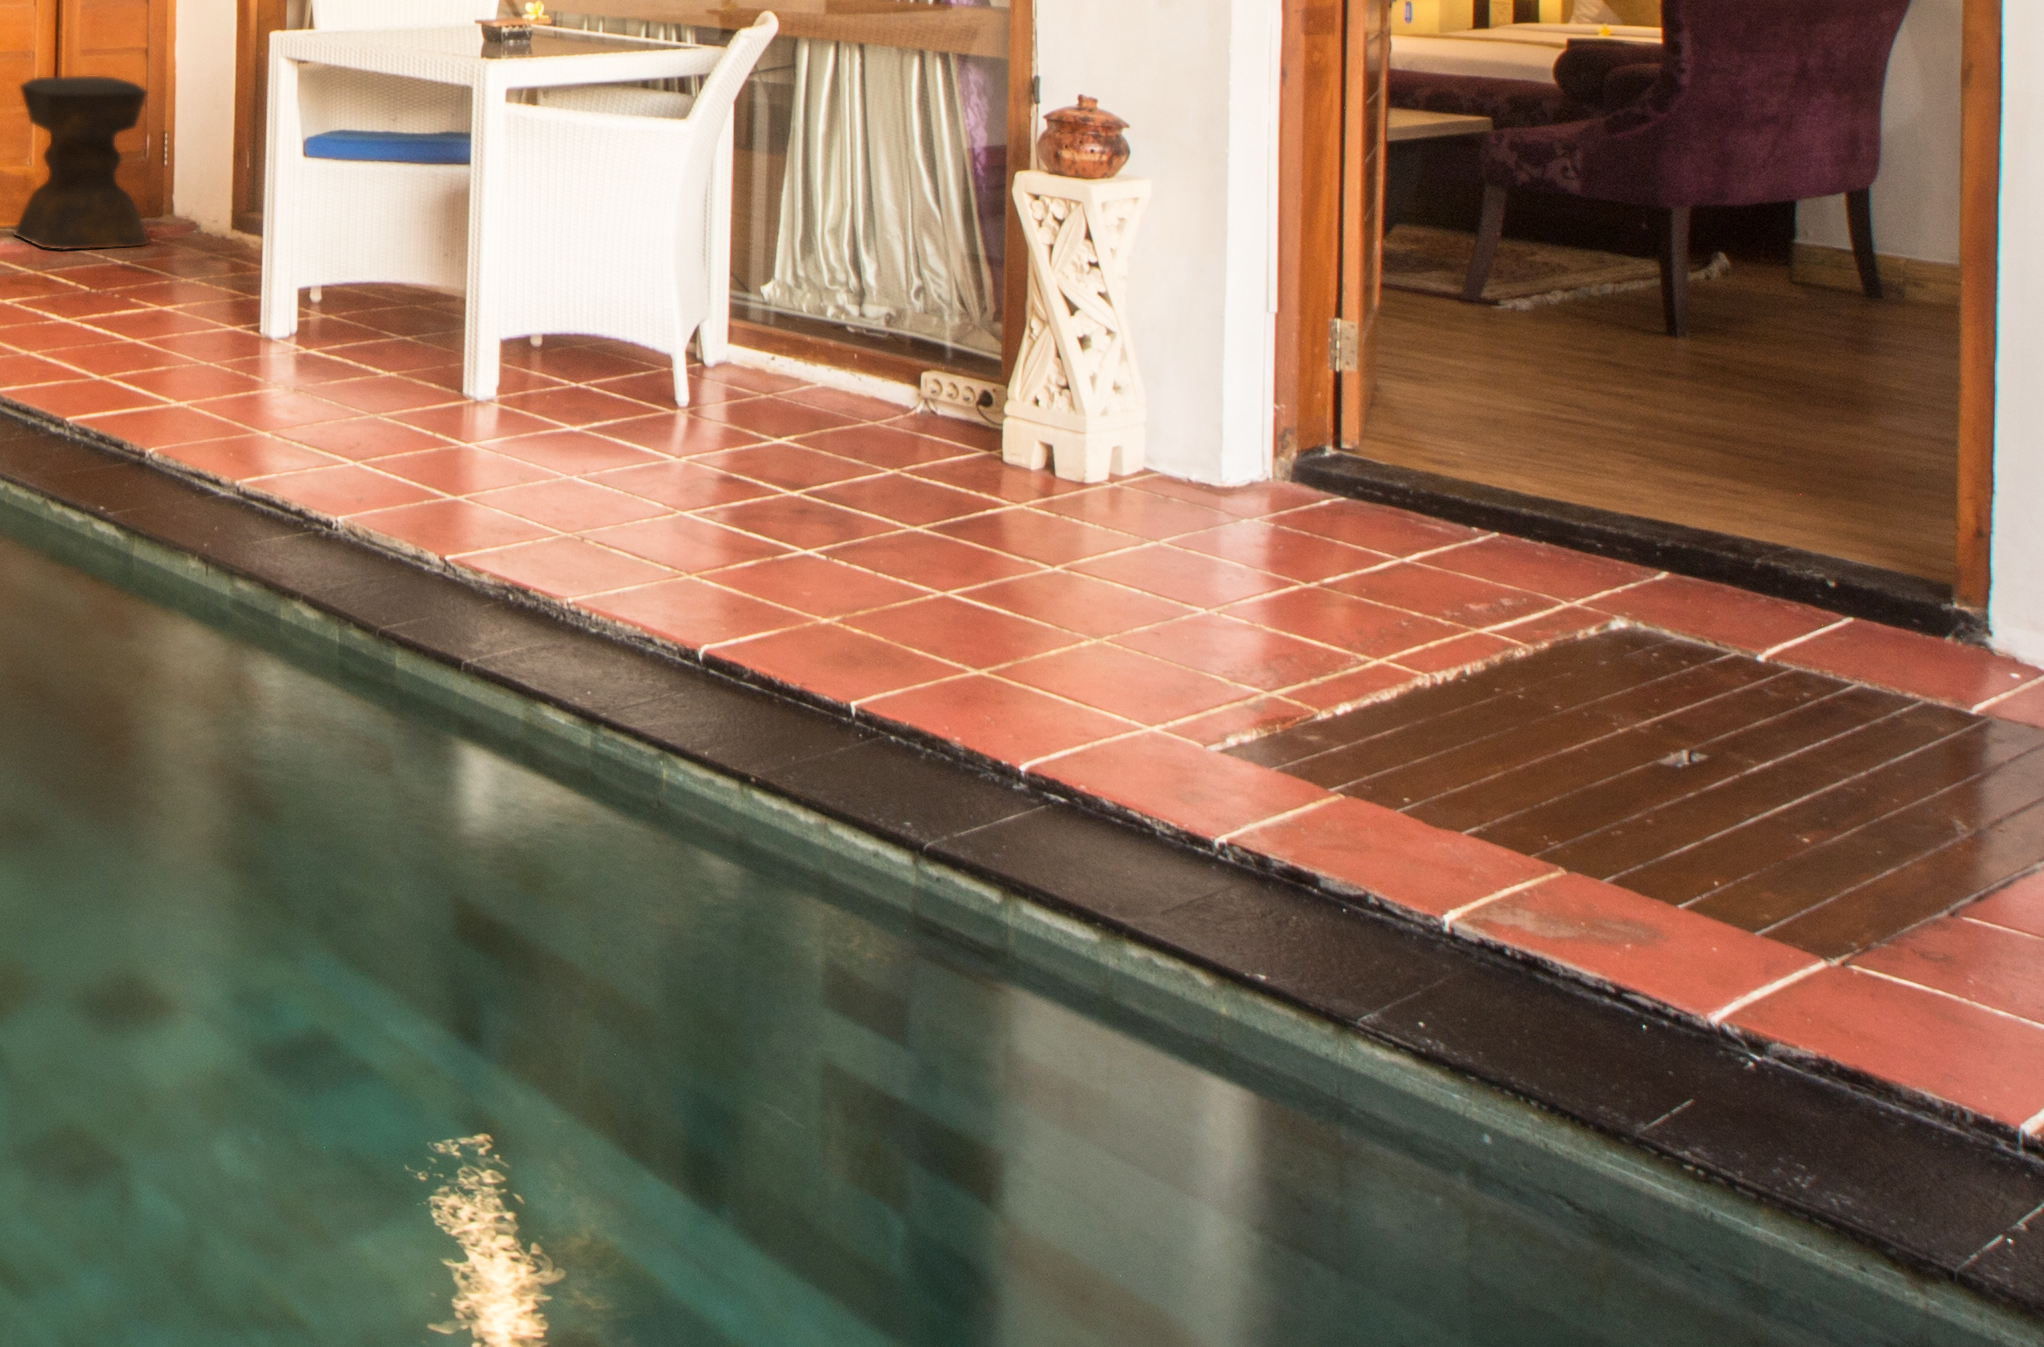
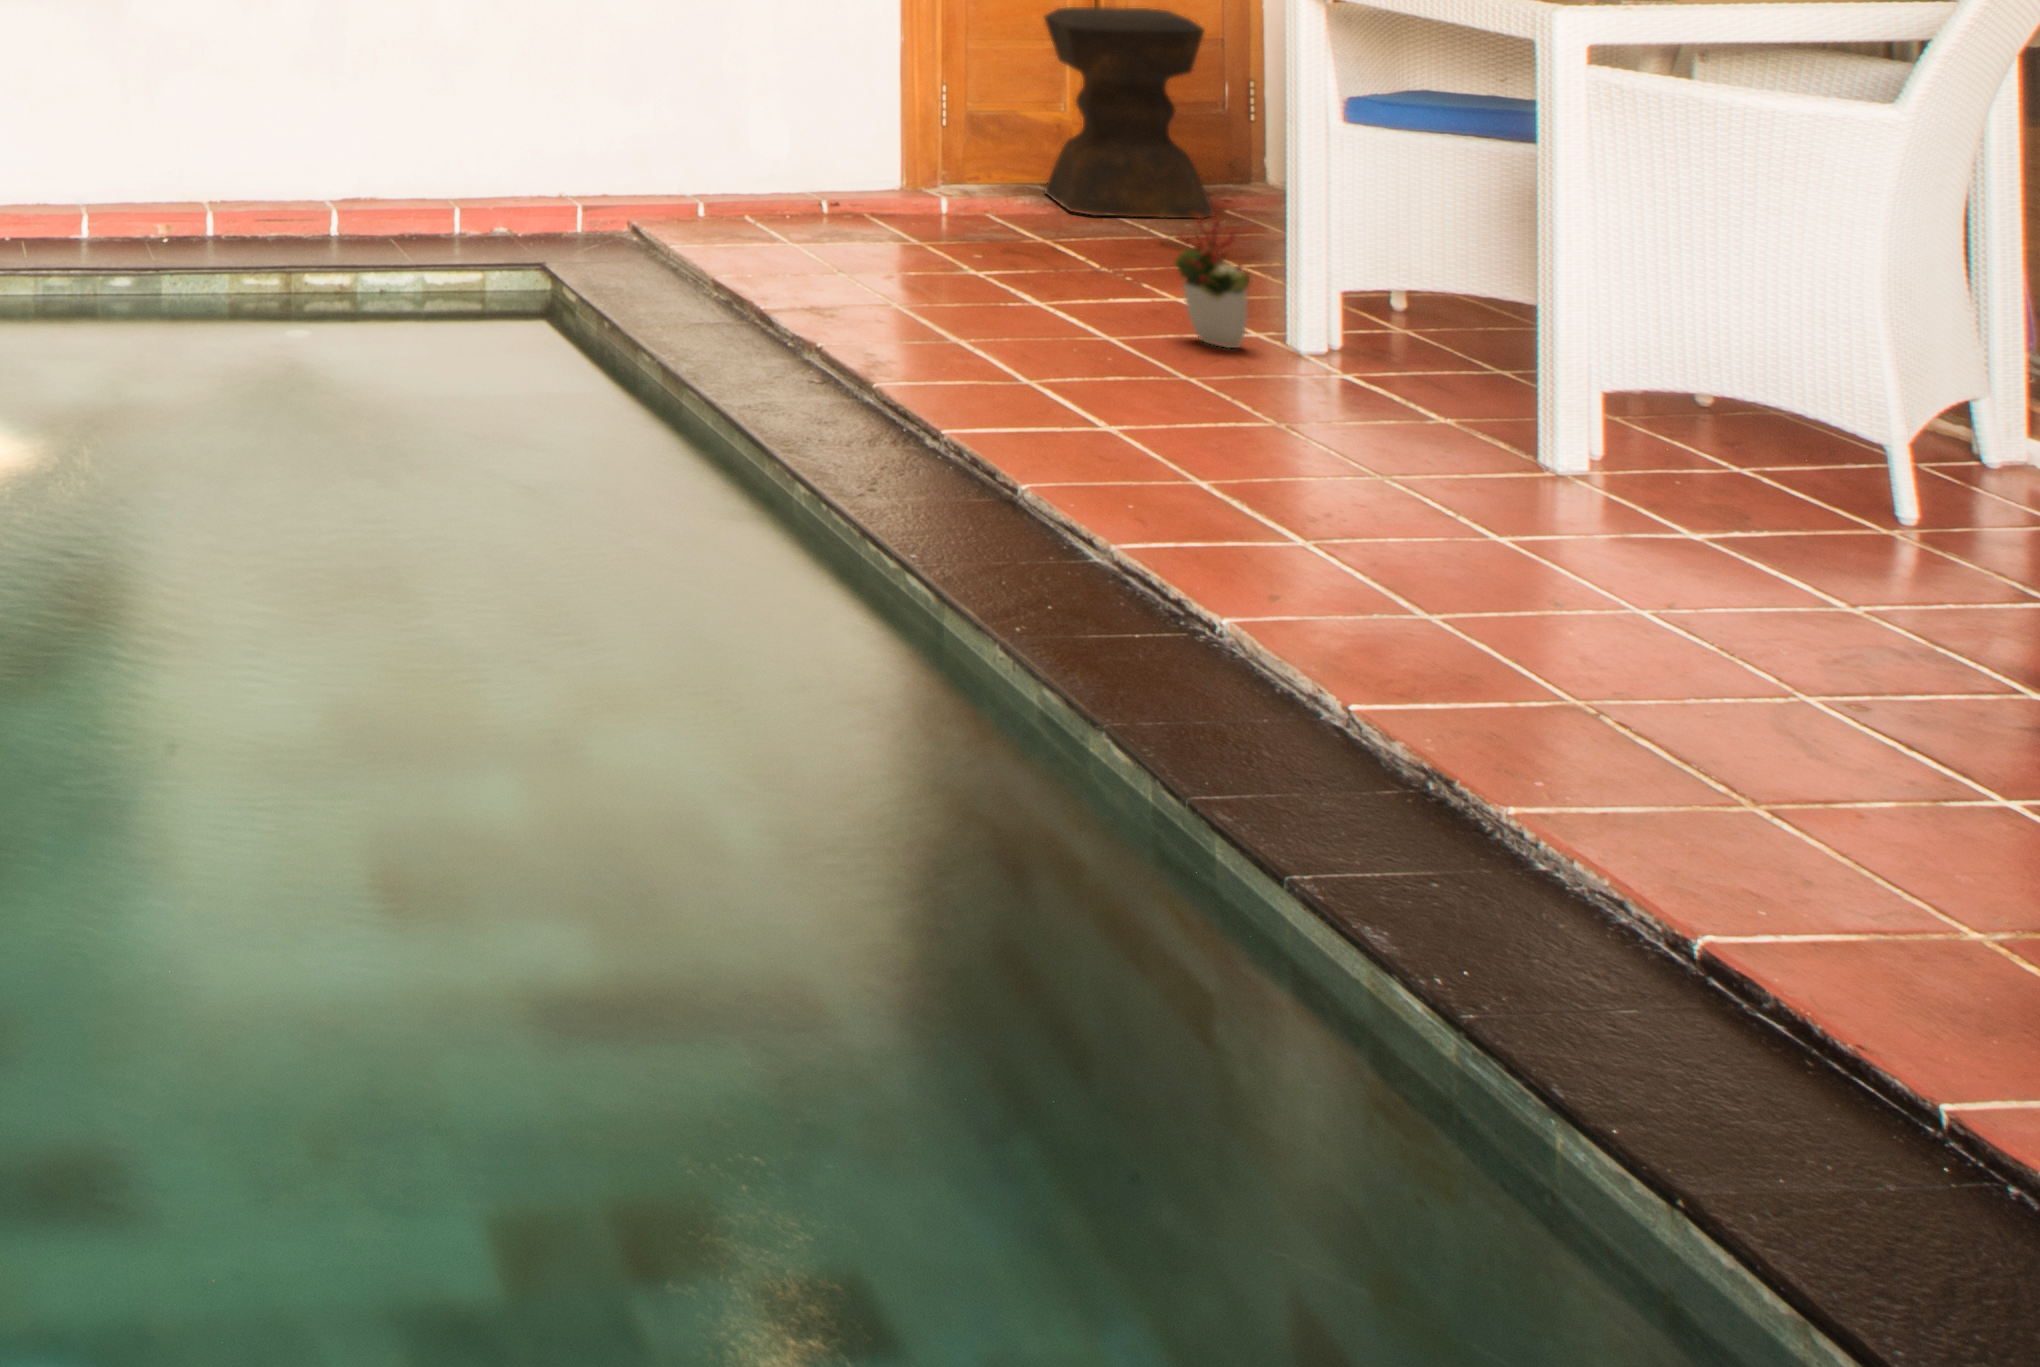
decorative plant: none [178,231,234,336] -> present [1175,212,1250,348]

